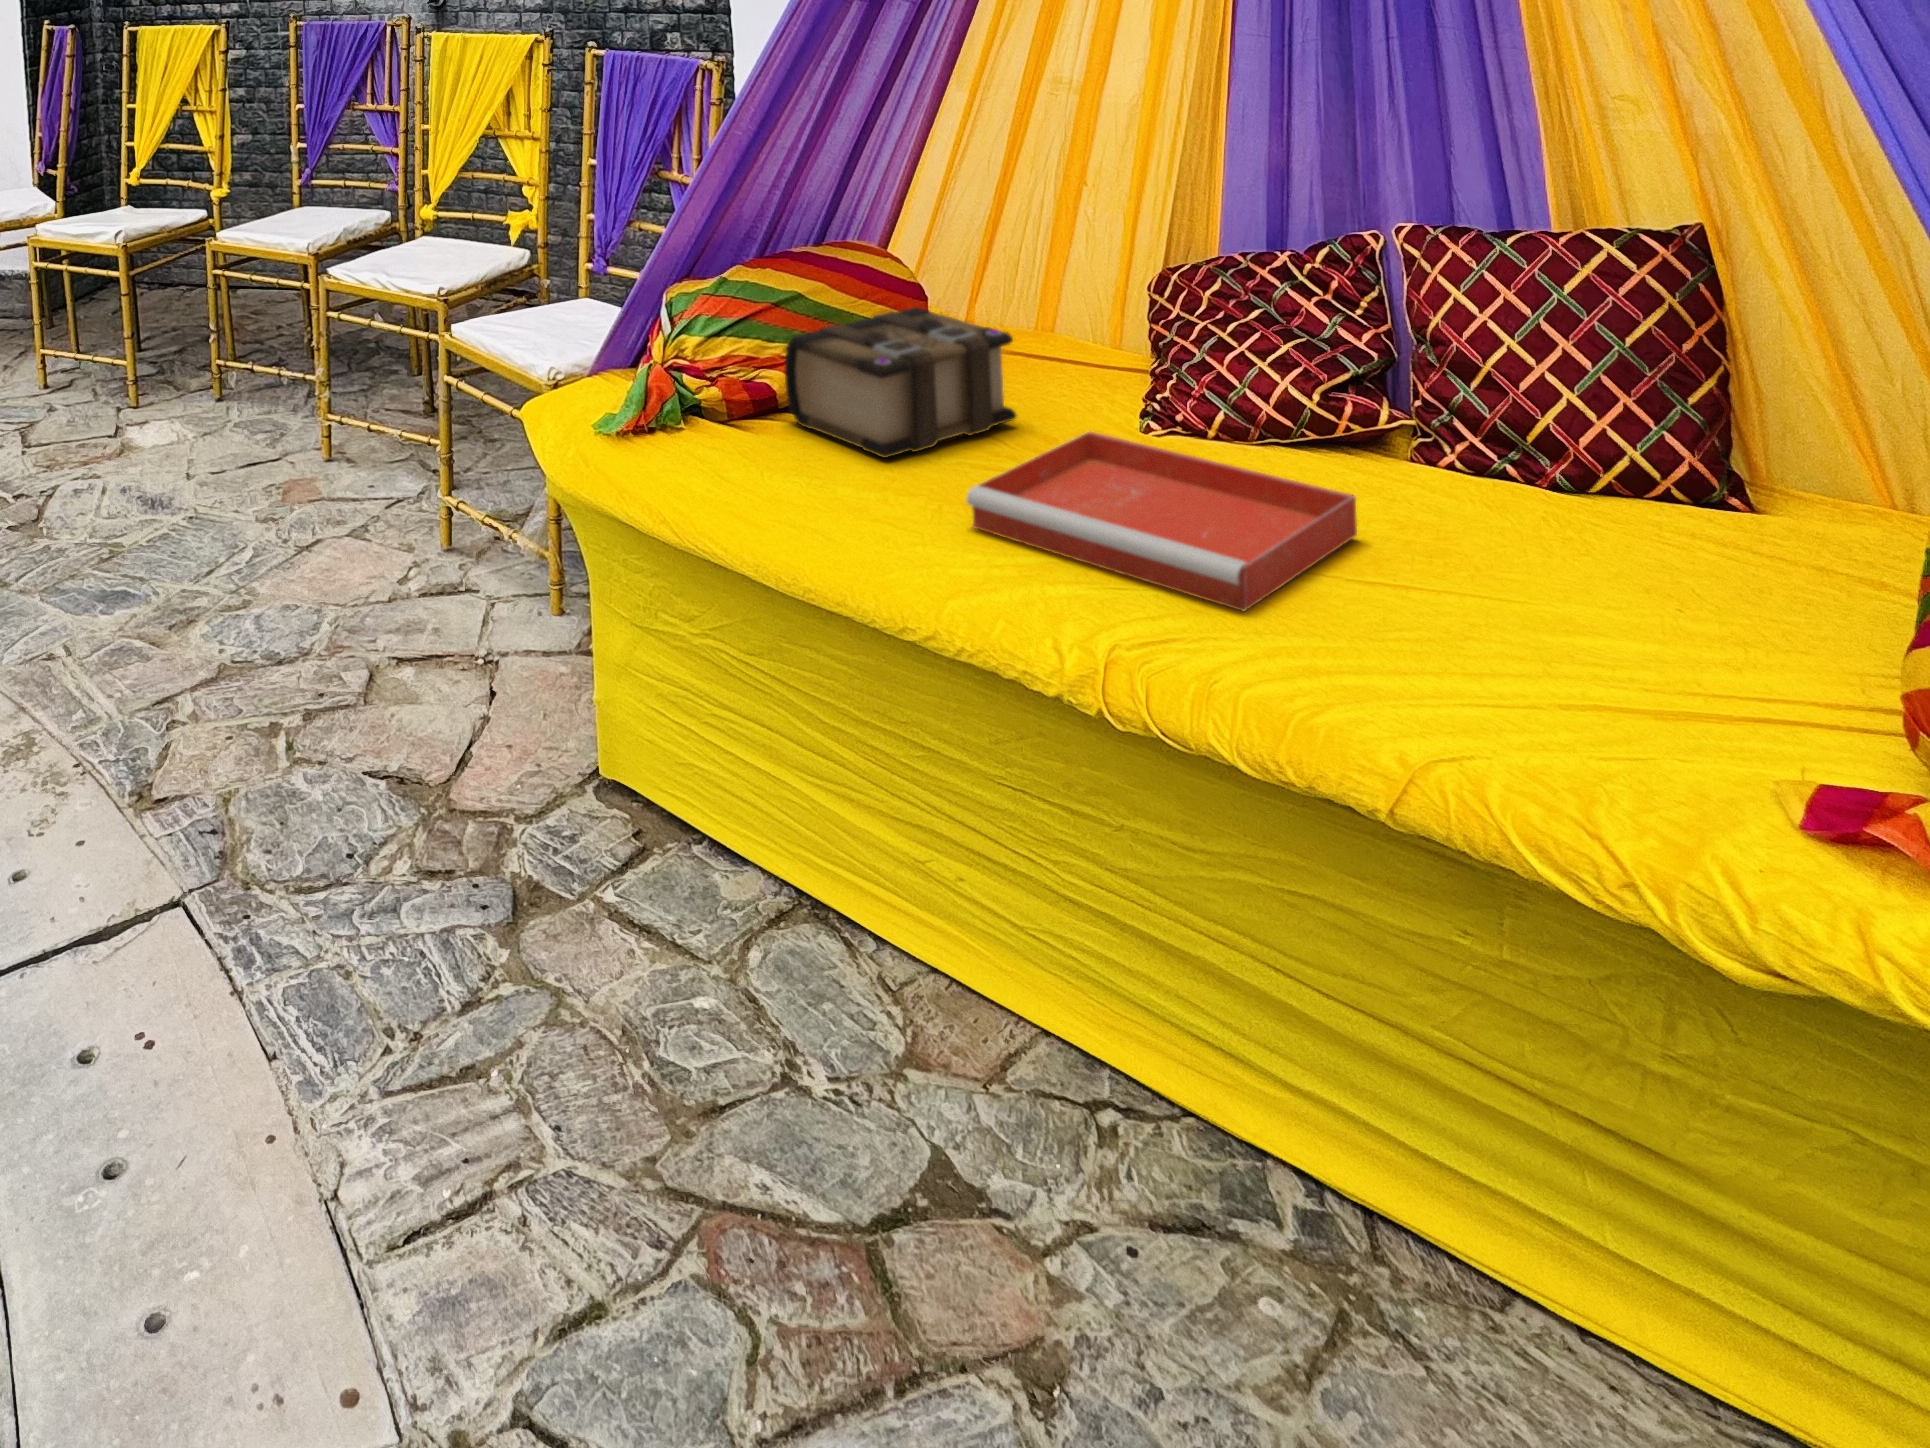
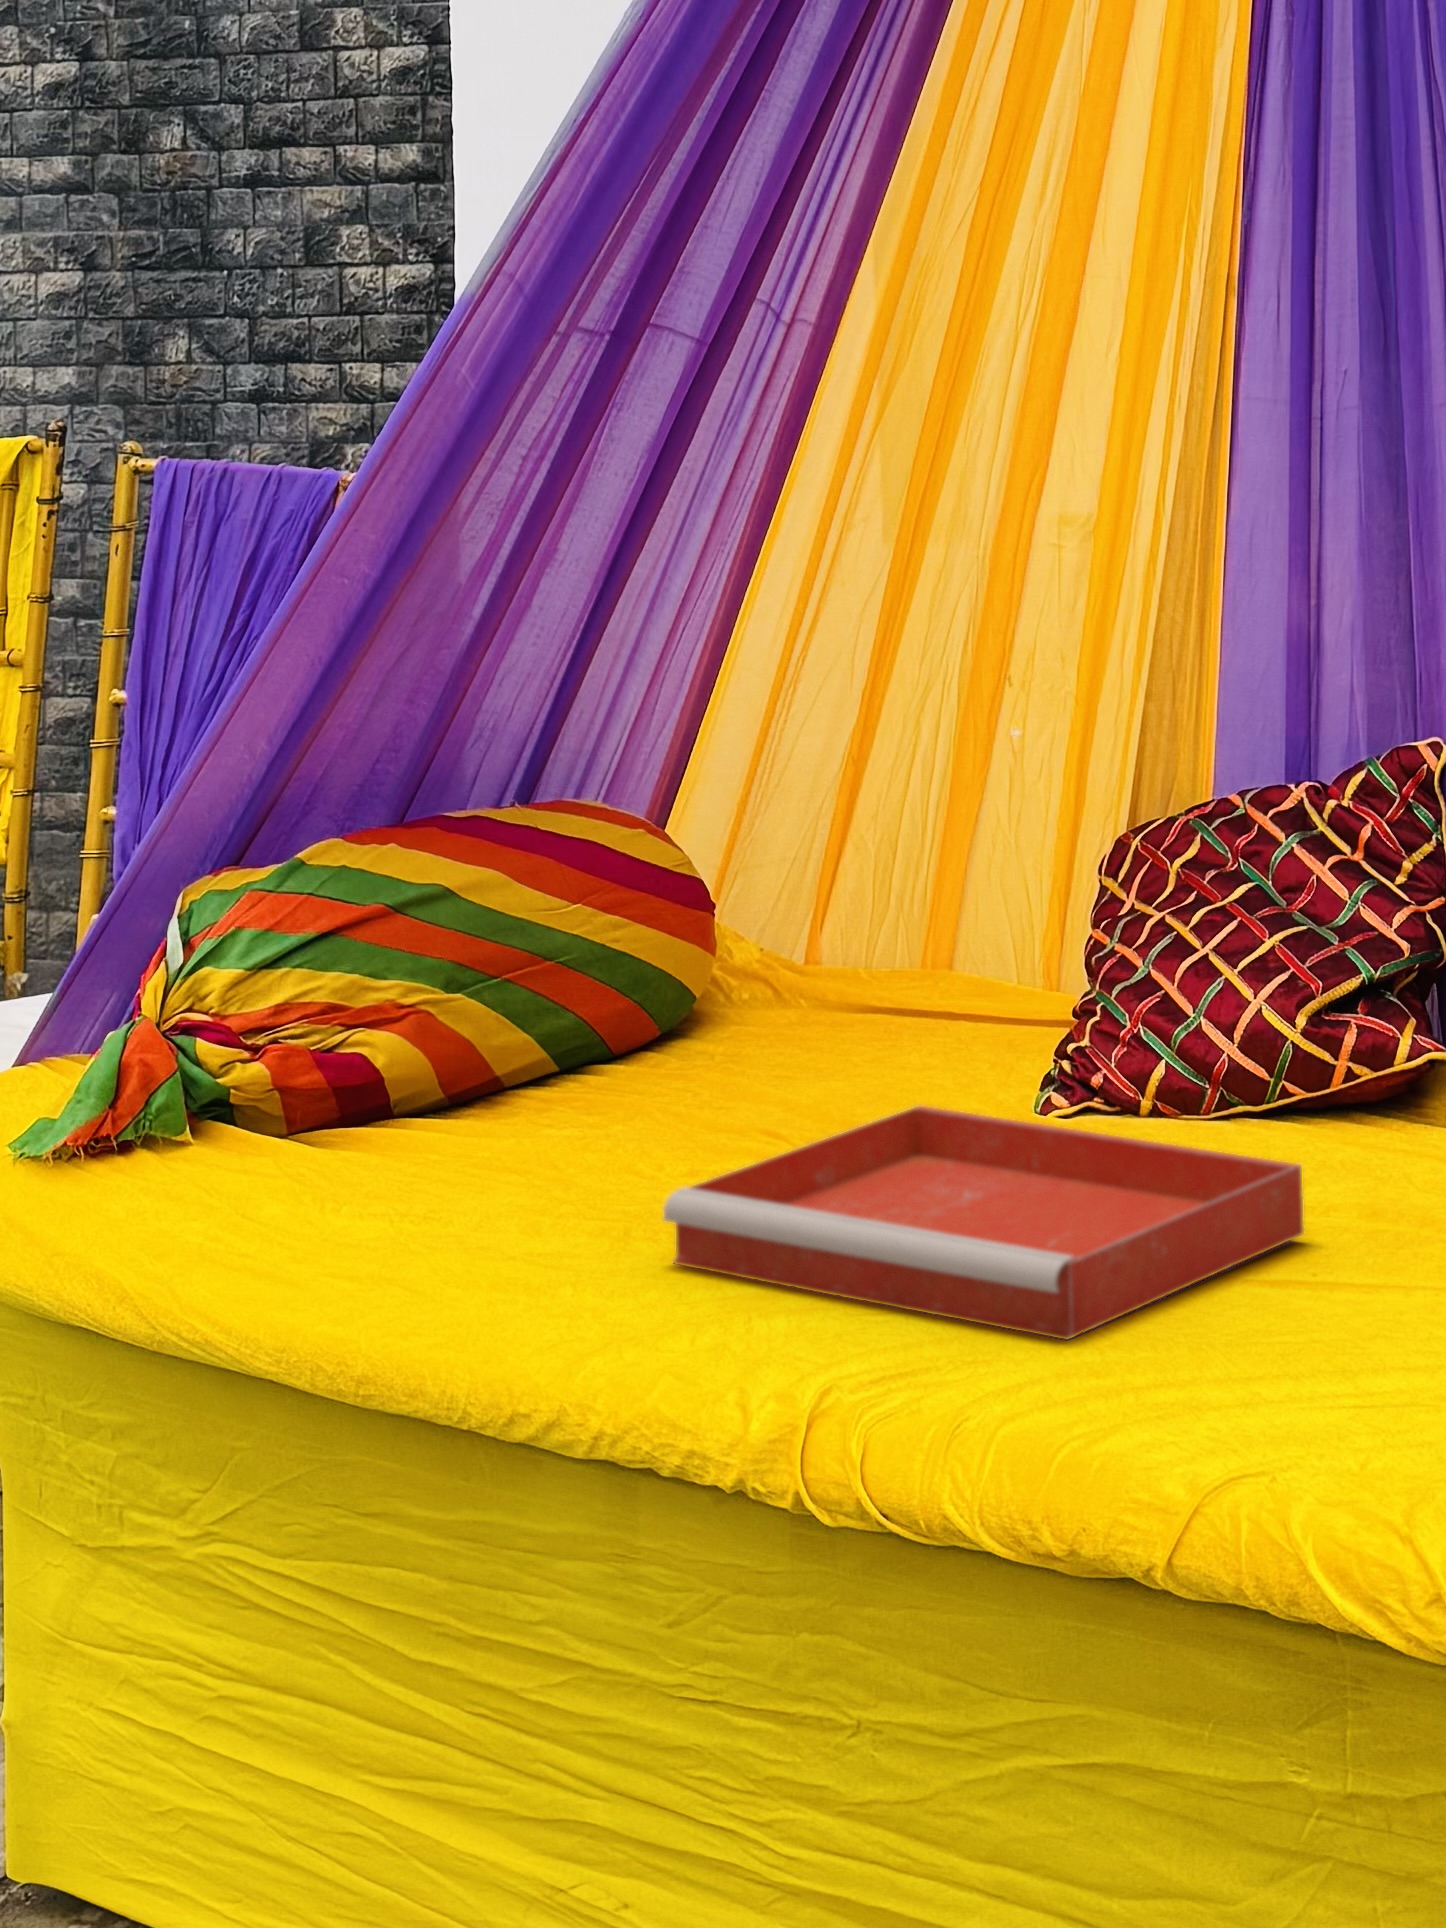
book: present [785,307,1016,458] -> none [400,917,822,1178]

